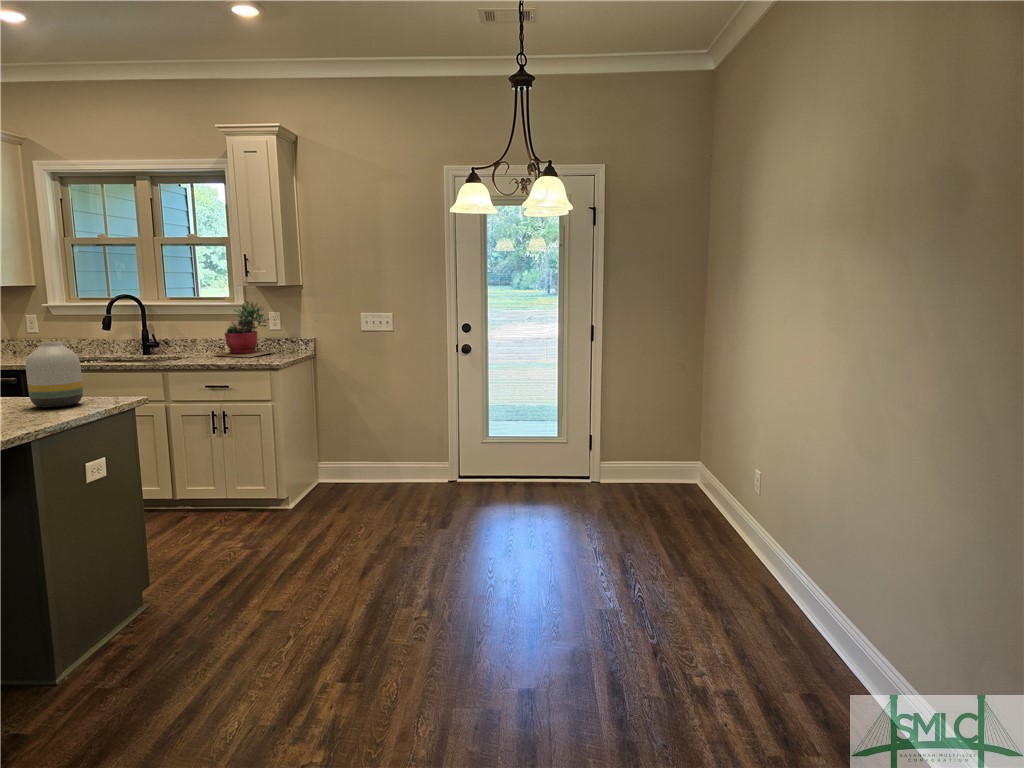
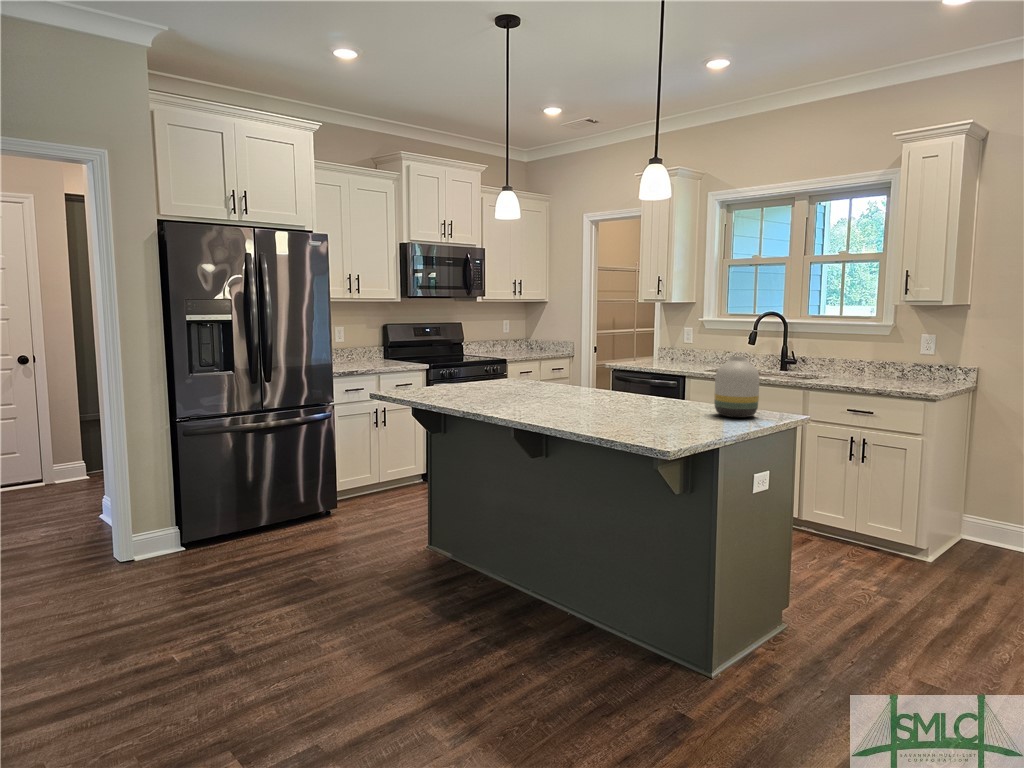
succulent plant: present [215,301,271,357] -> none [853,321,926,384]

